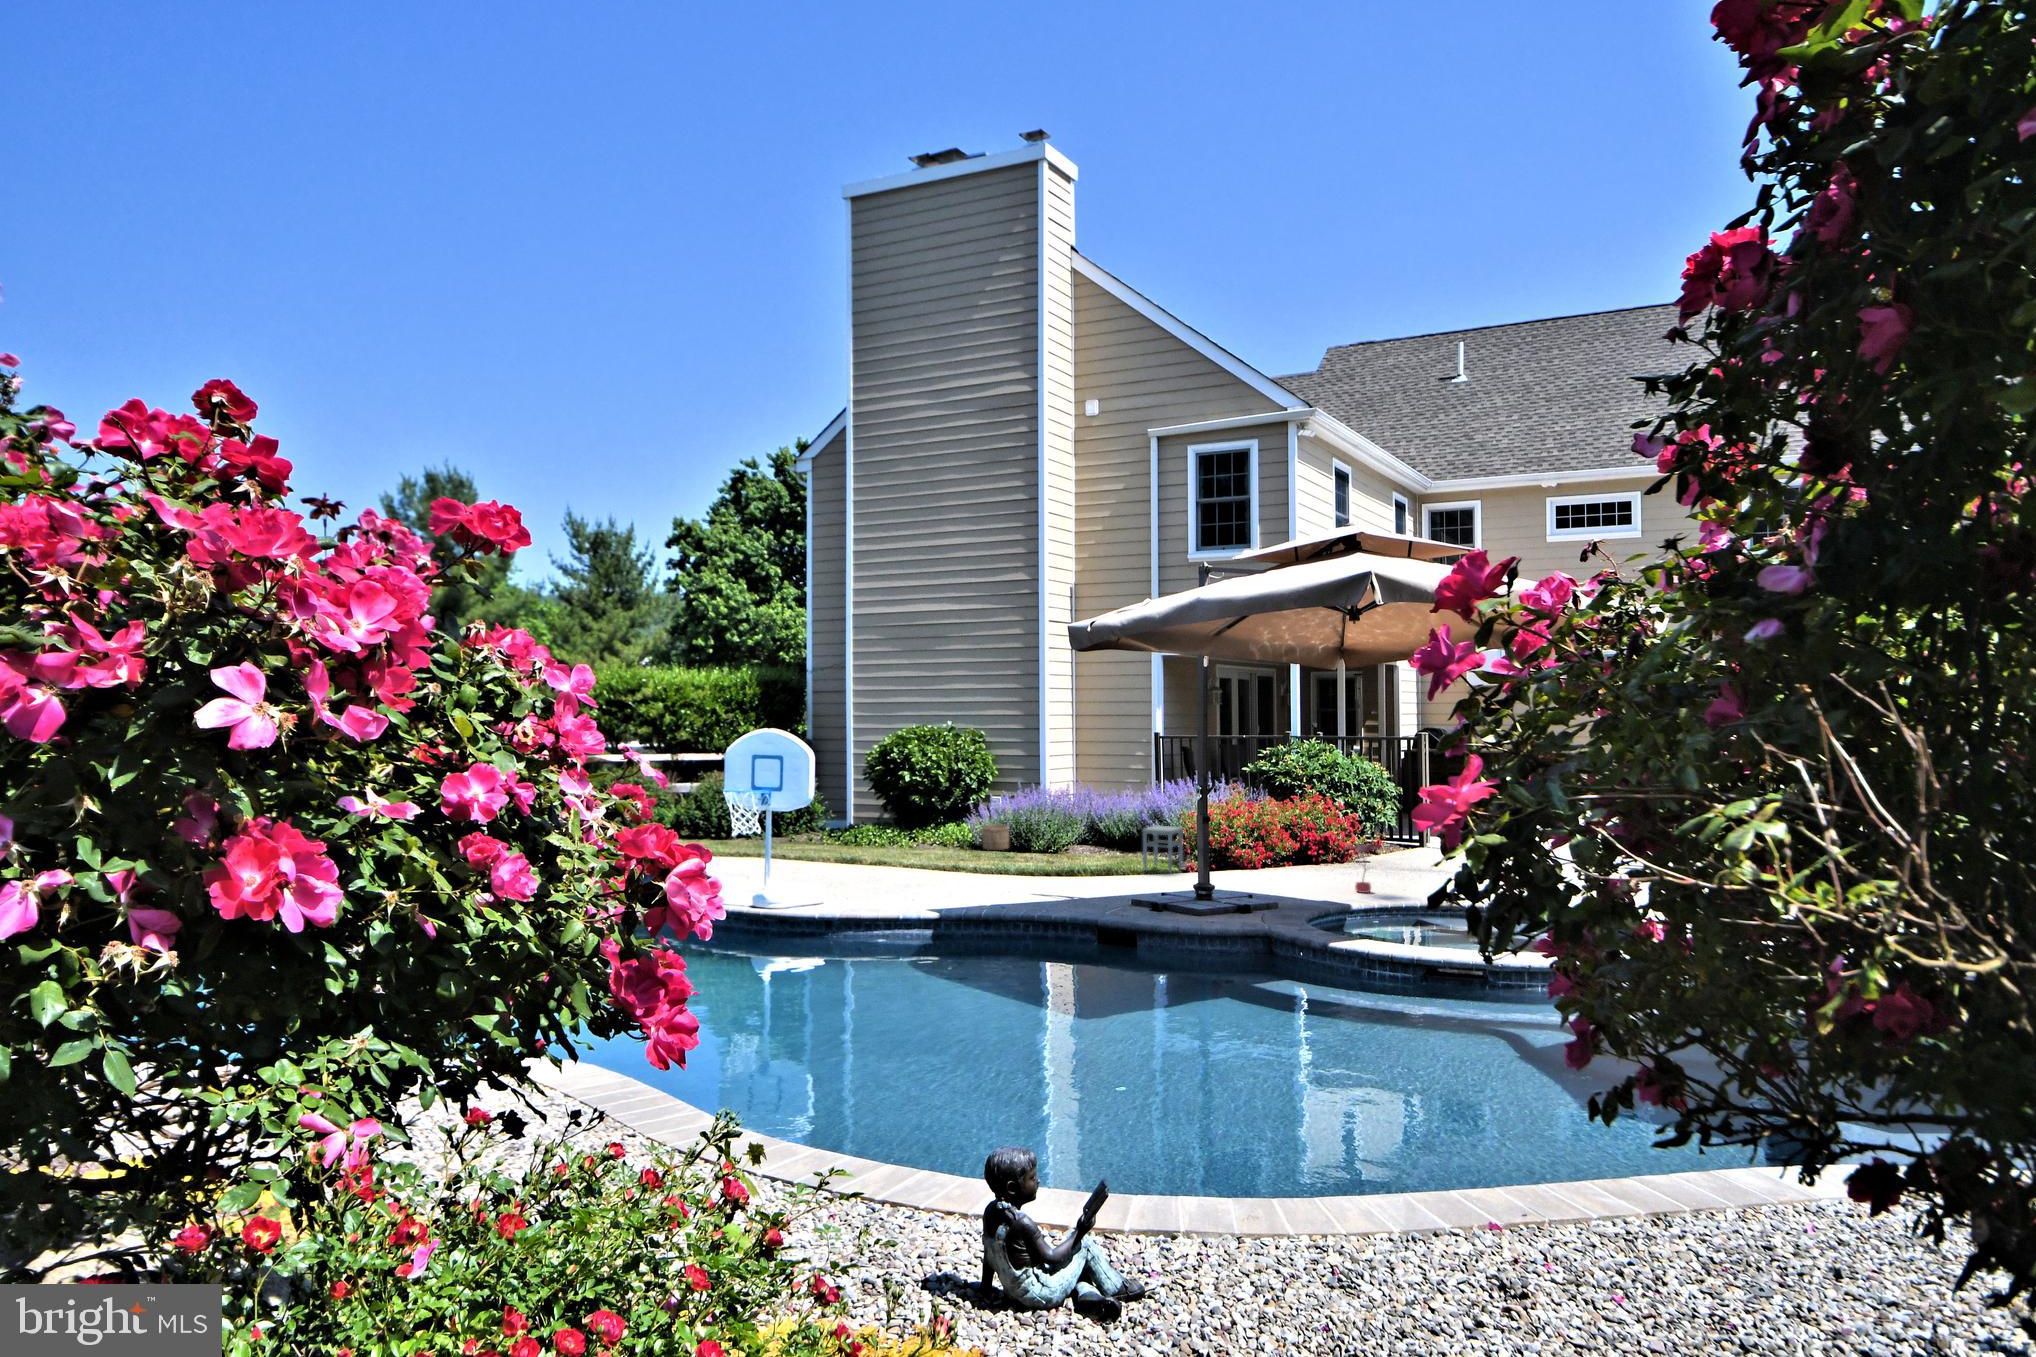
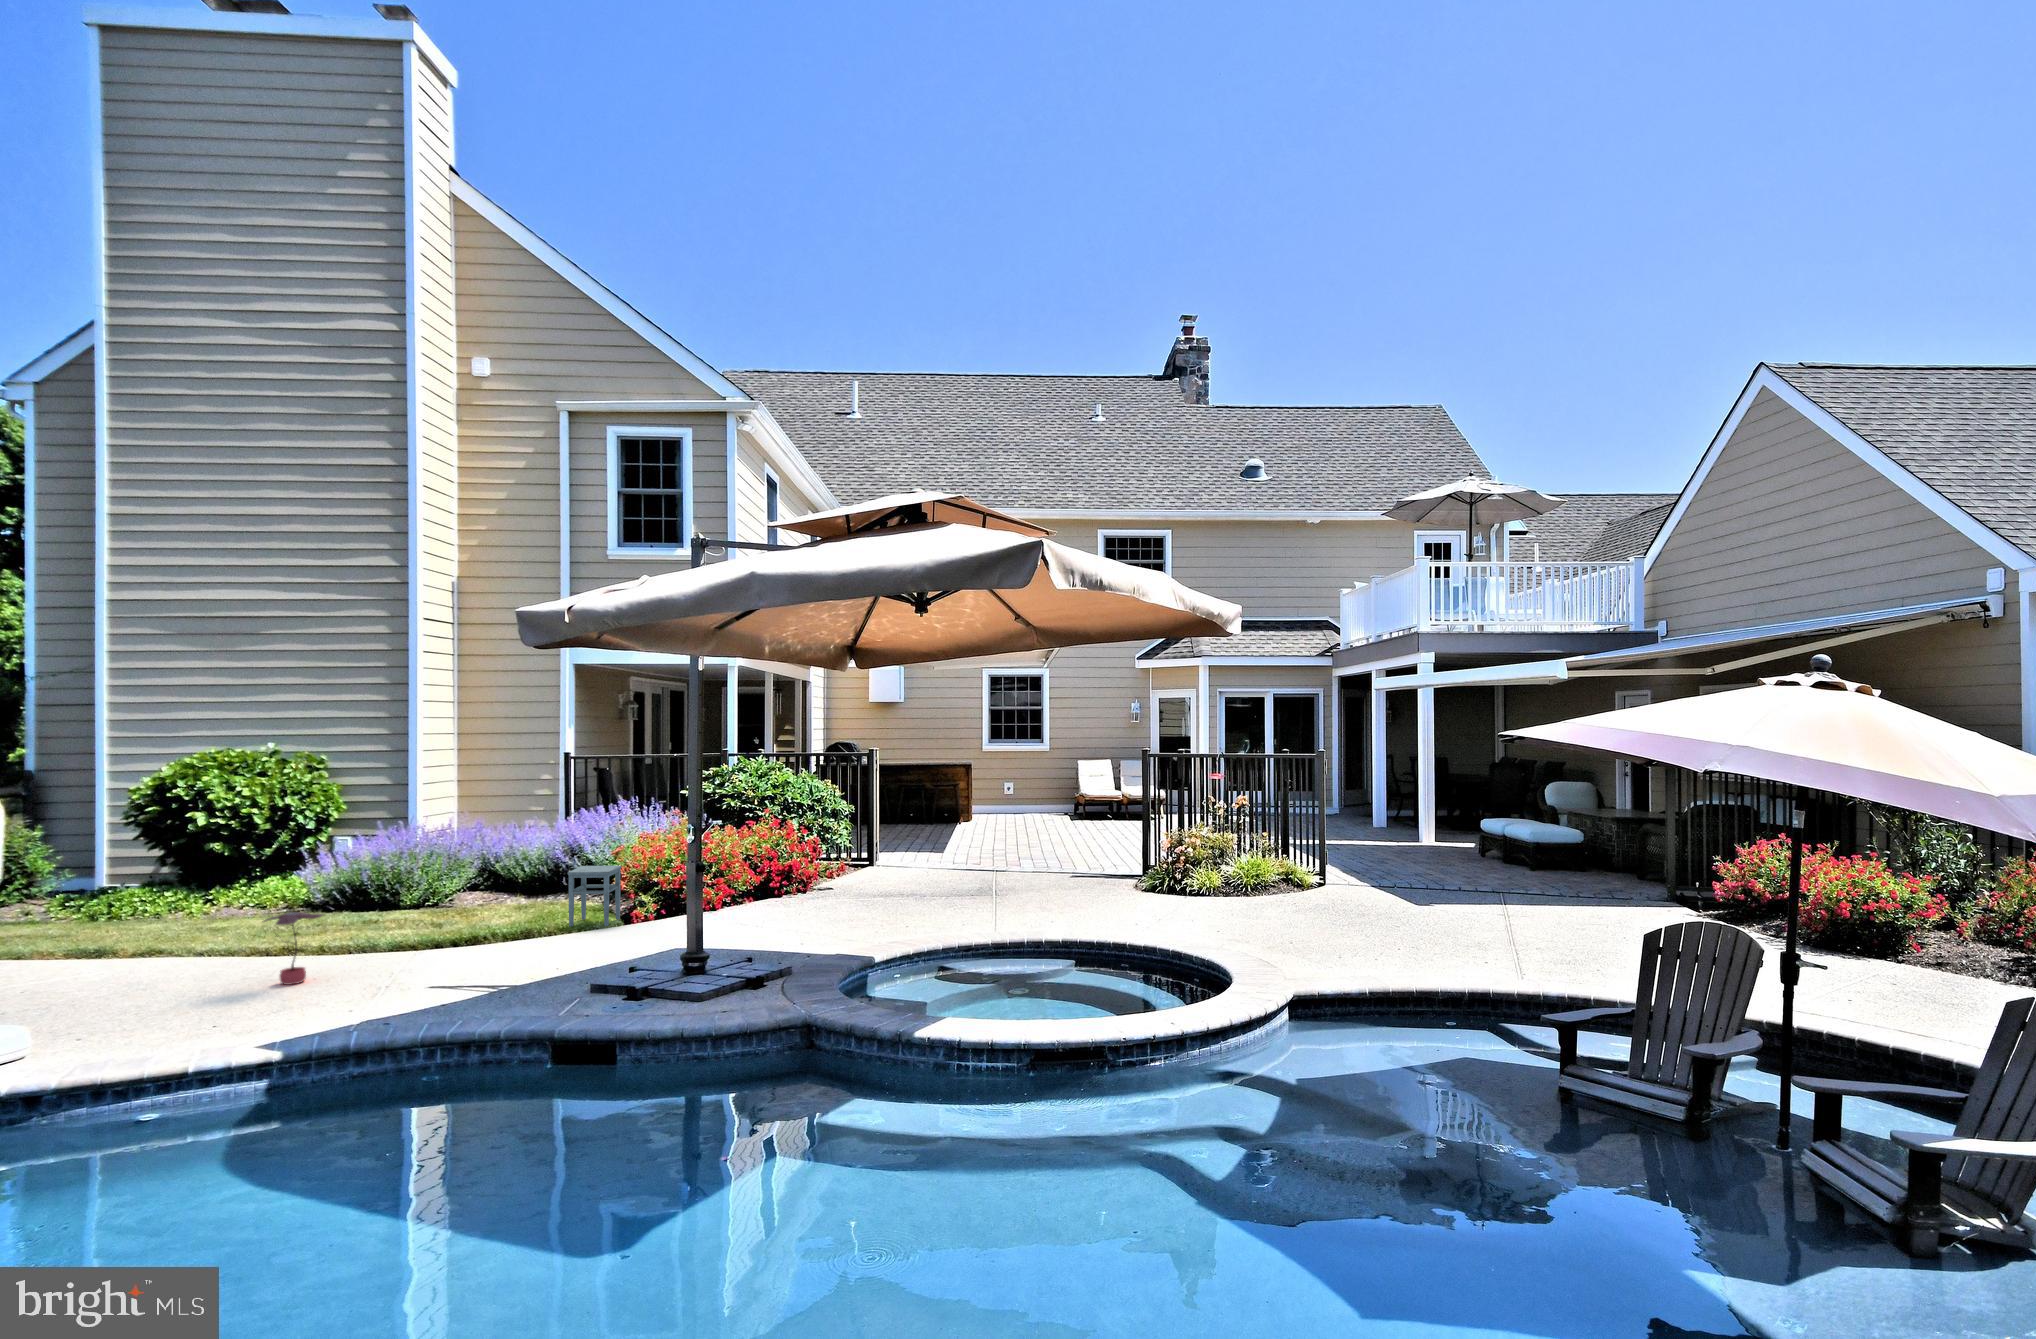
wooden bucket: present [982,824,1009,850] -> none [323,877,367,912]
potted plant: present [1346,844,1380,893] -> present [264,912,323,985]

